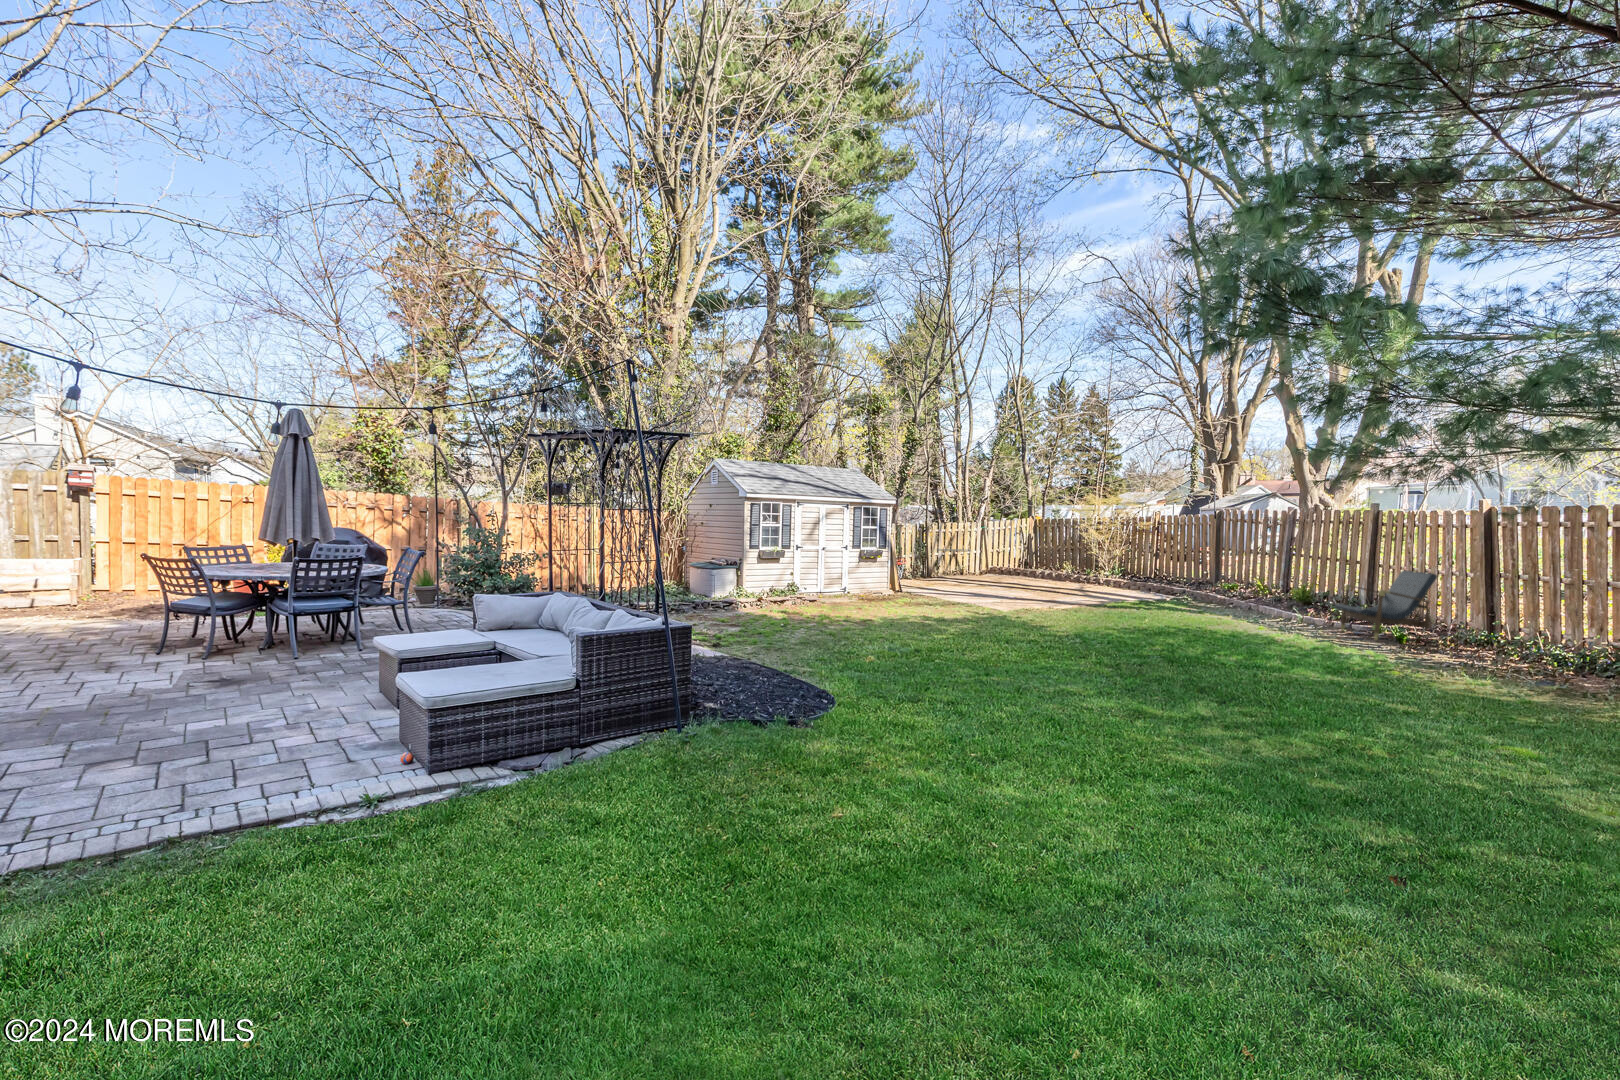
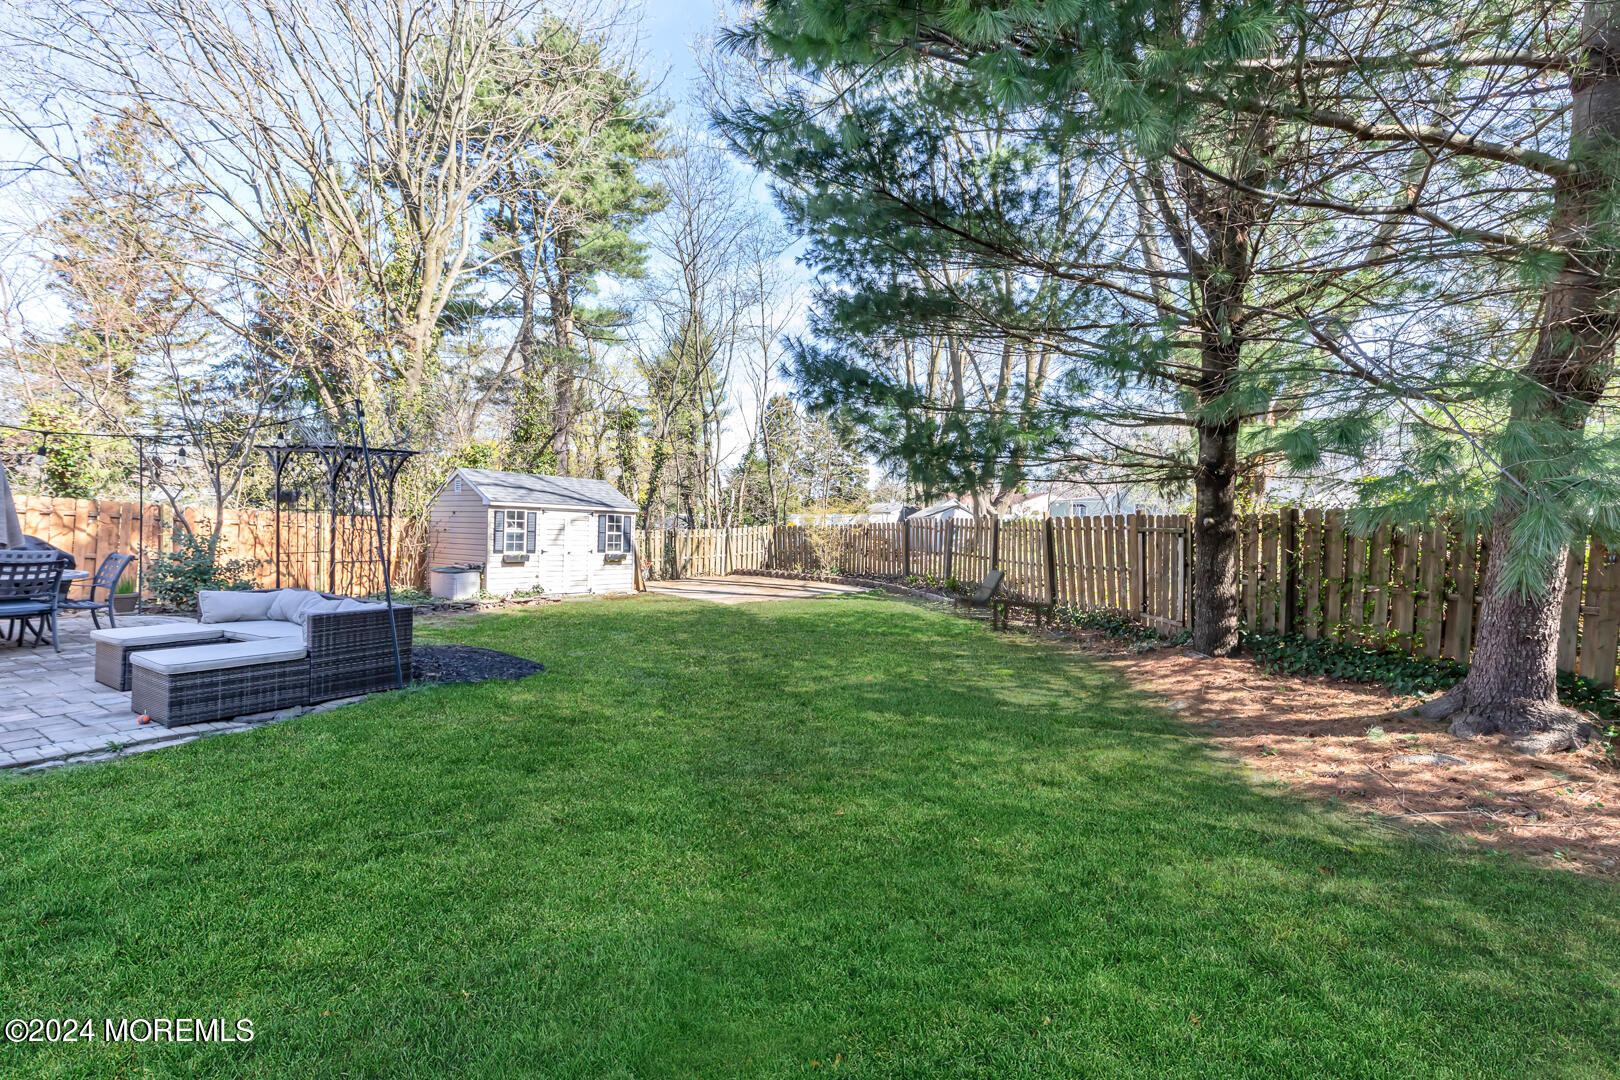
round table: present [938,549,966,574] -> none [684,554,716,577]
bench: none [1440,614,1568,675] -> present [993,599,1054,637]

